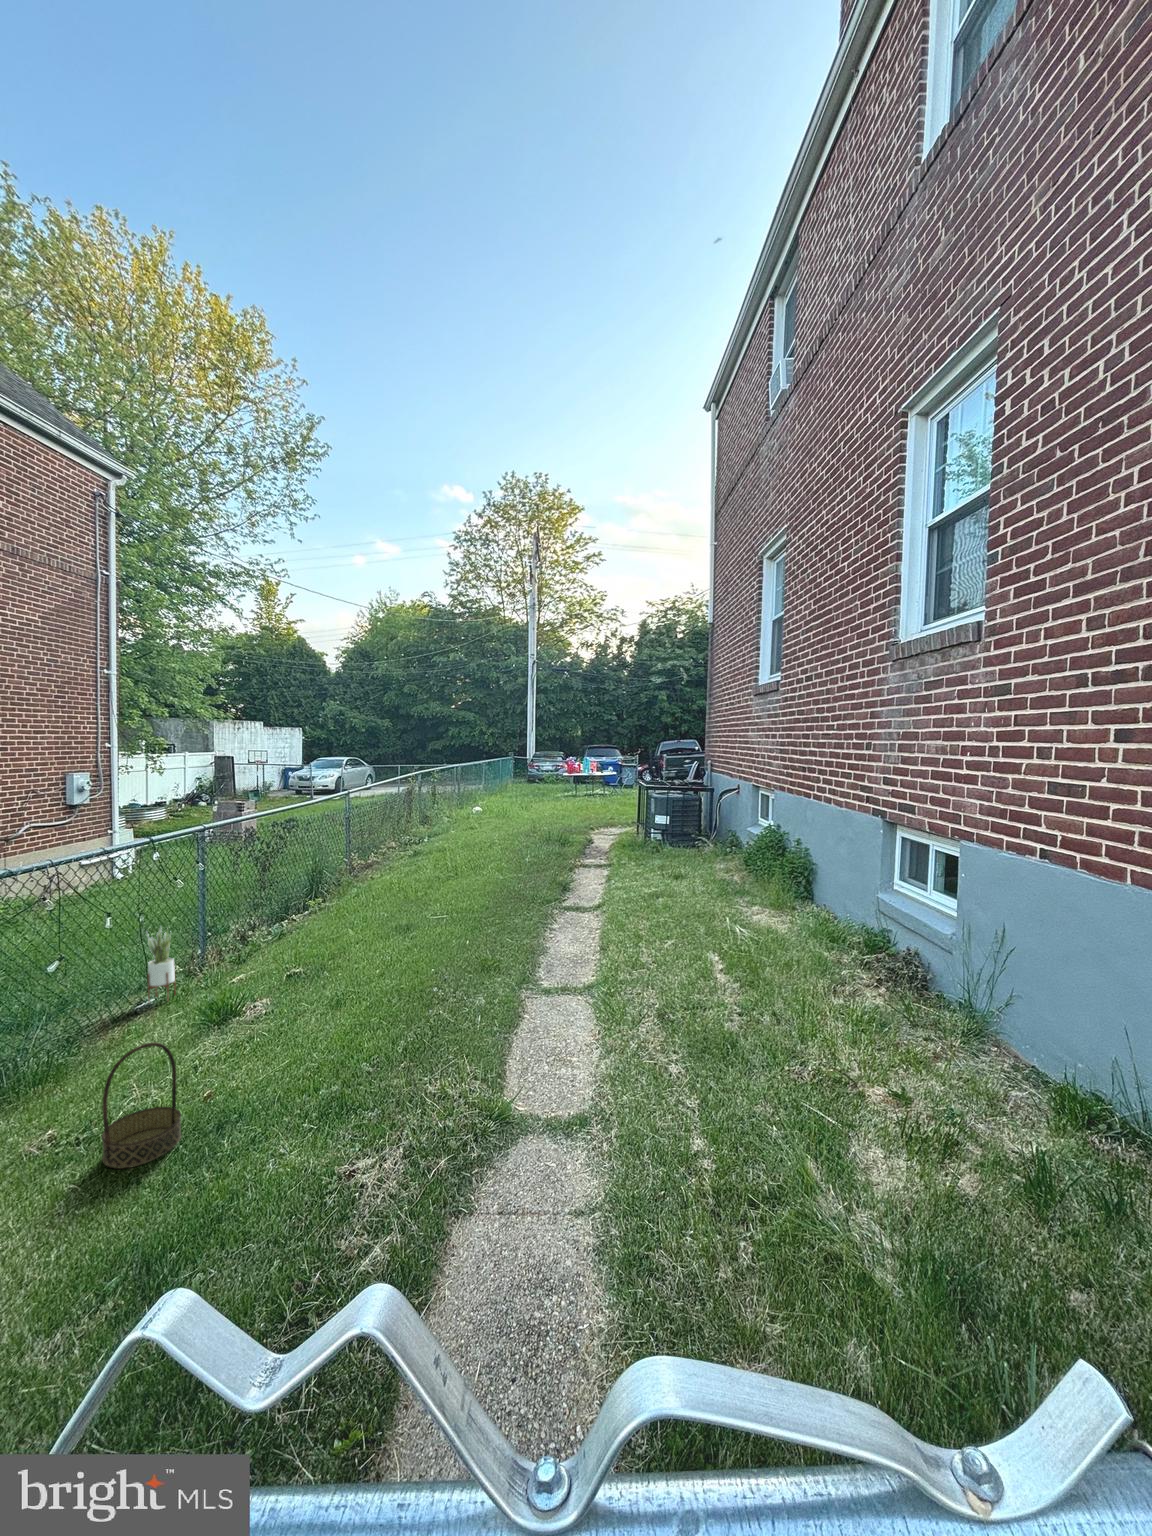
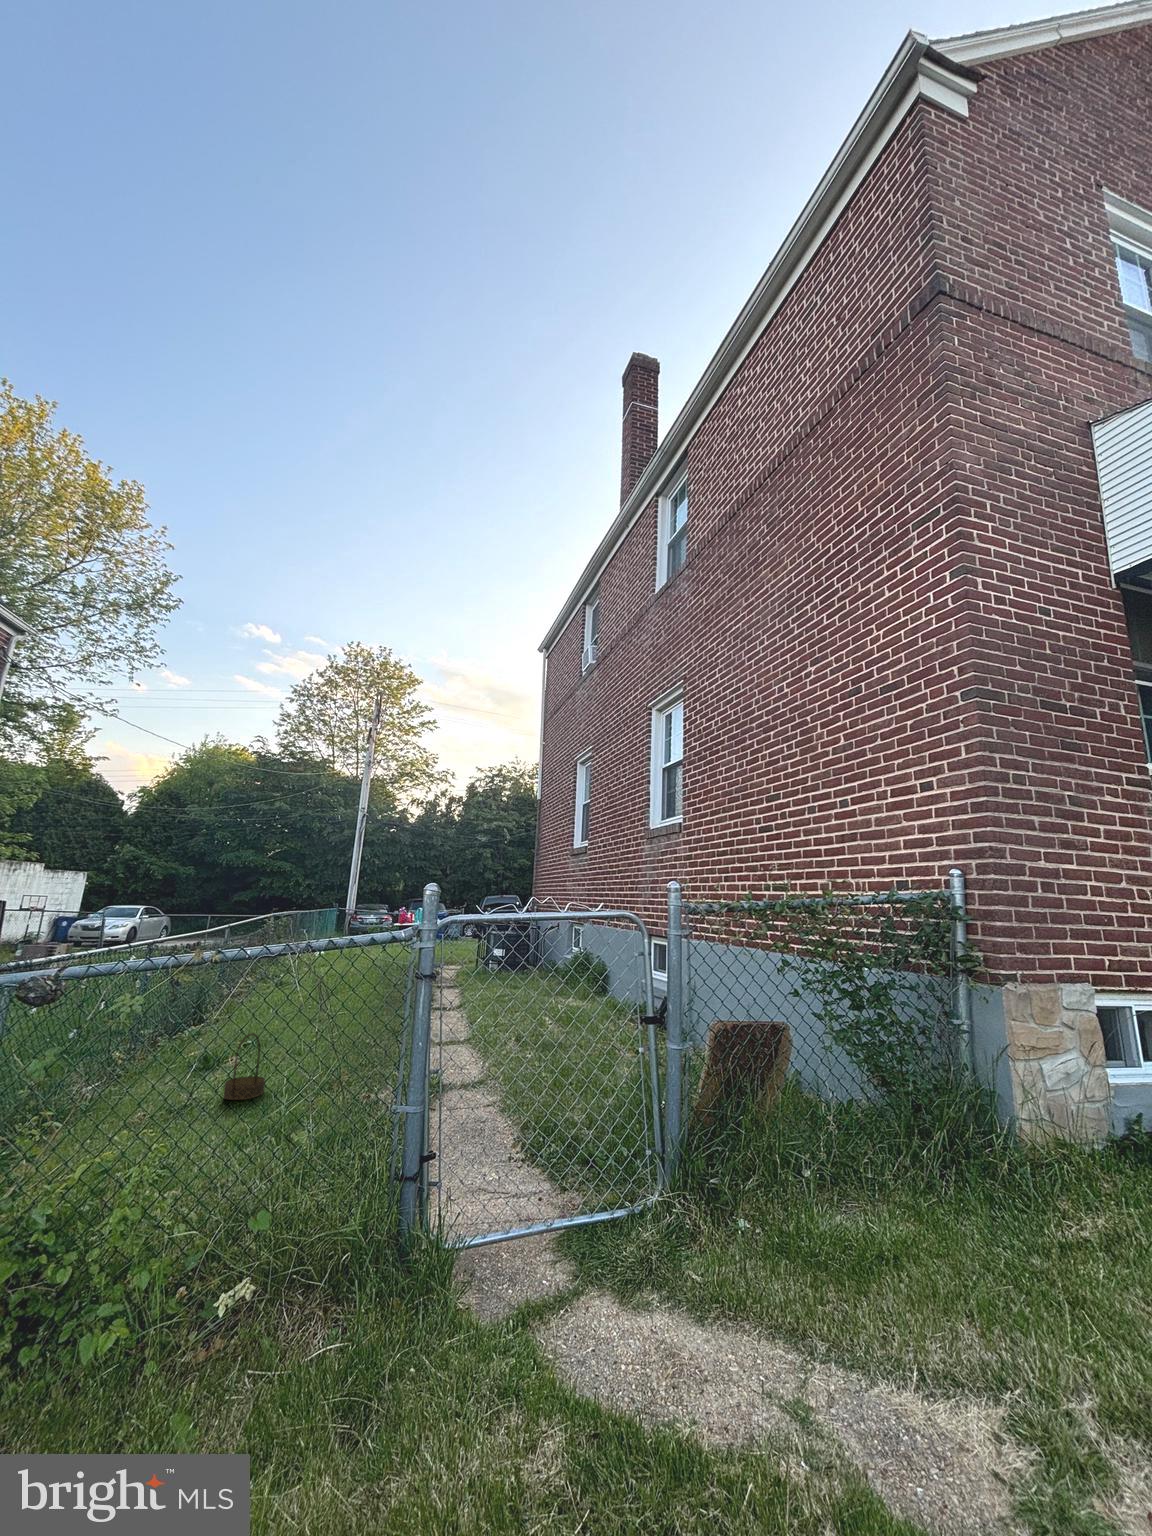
potted plant: present [147,929,176,1003] -> none [138,1005,161,1066]

